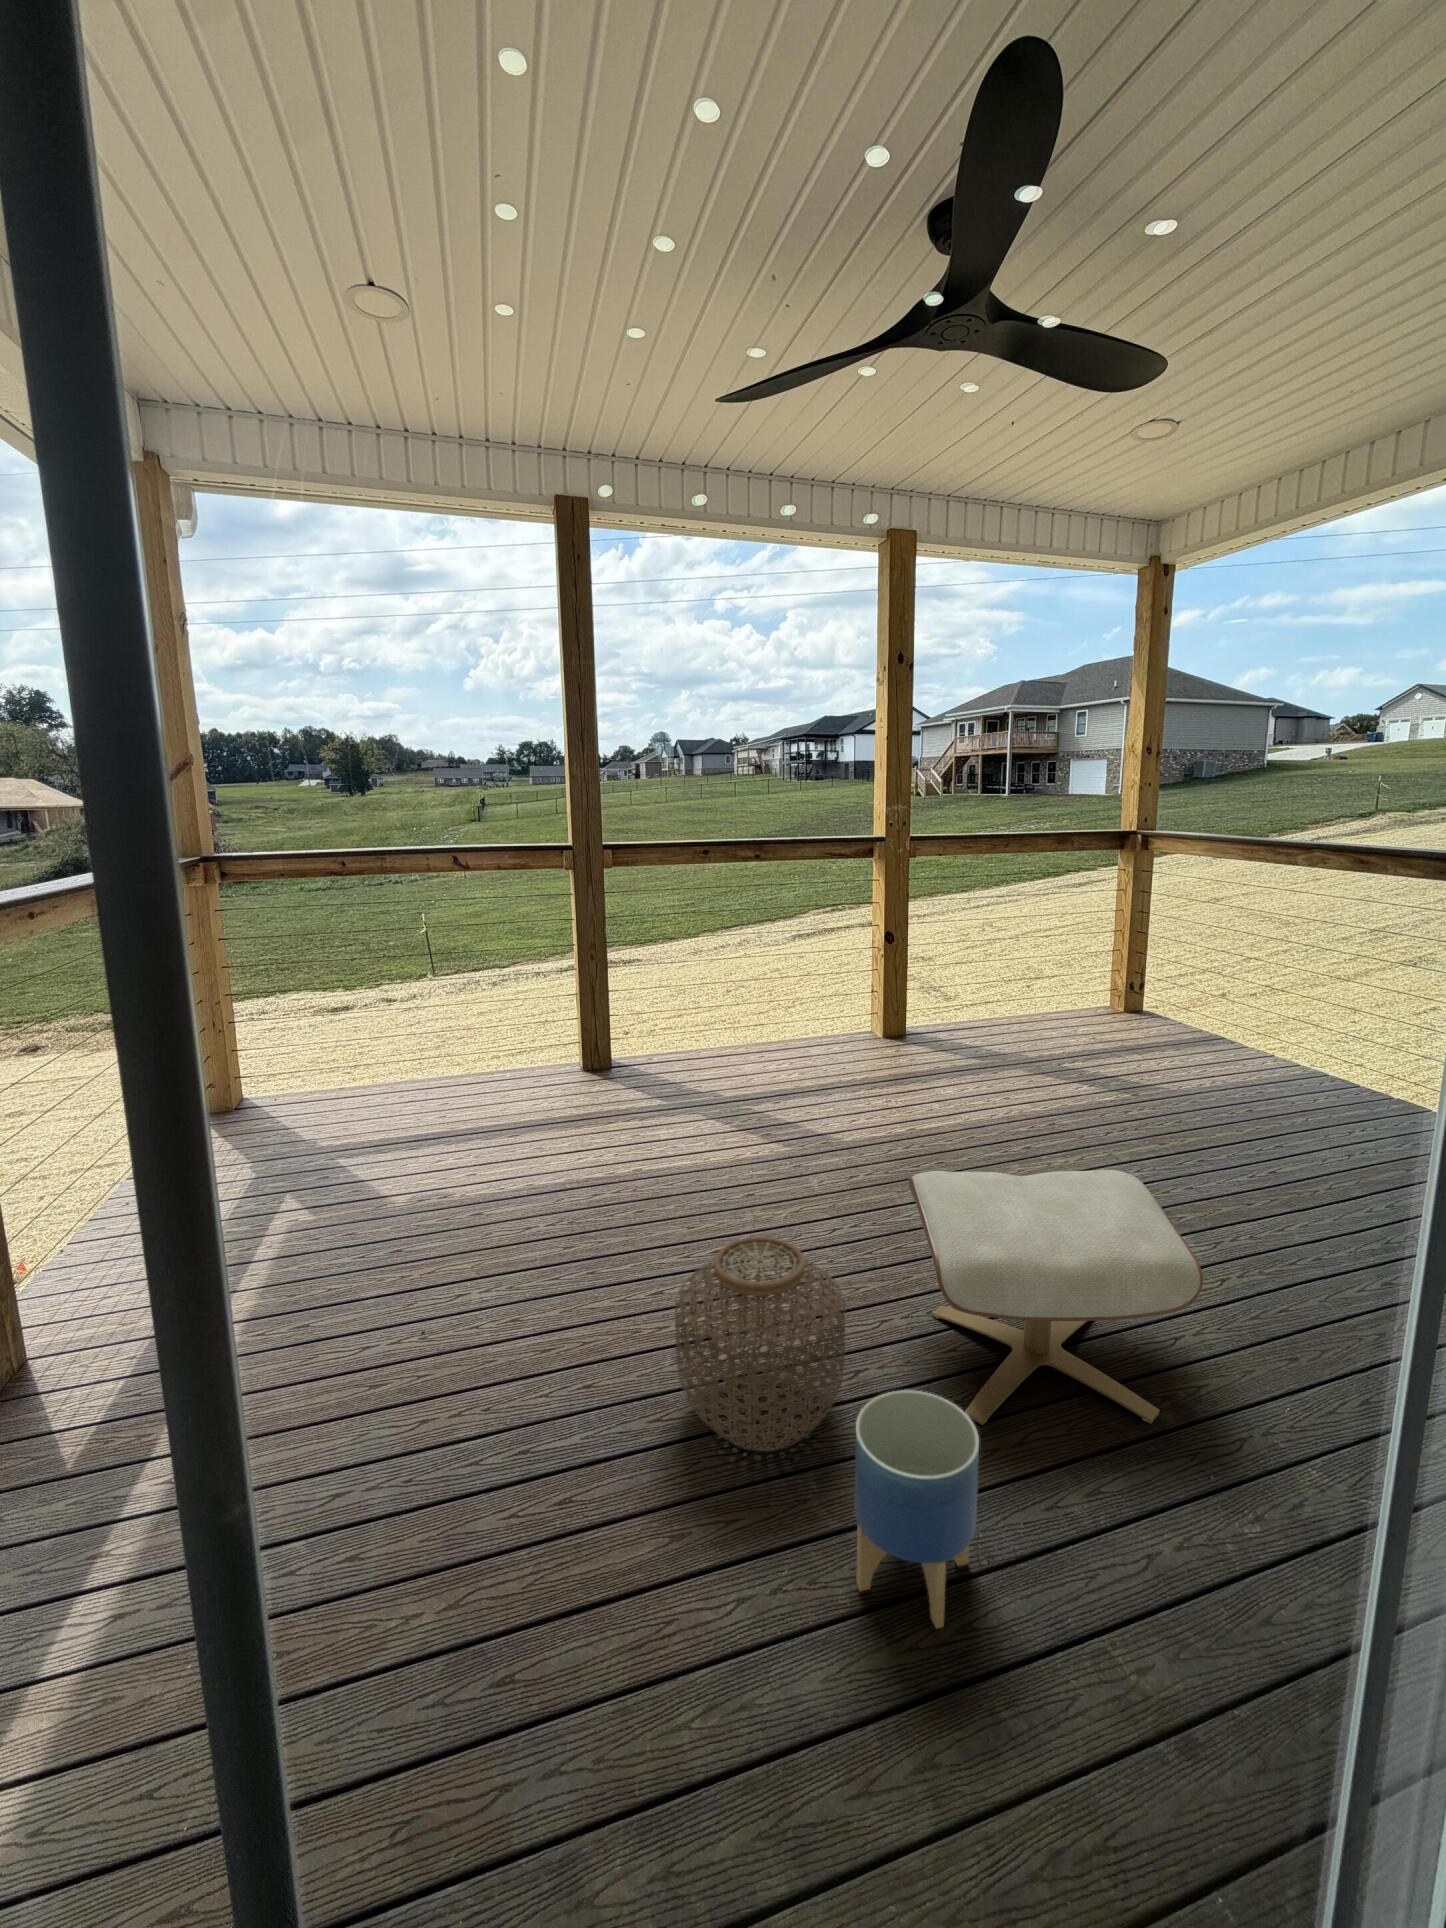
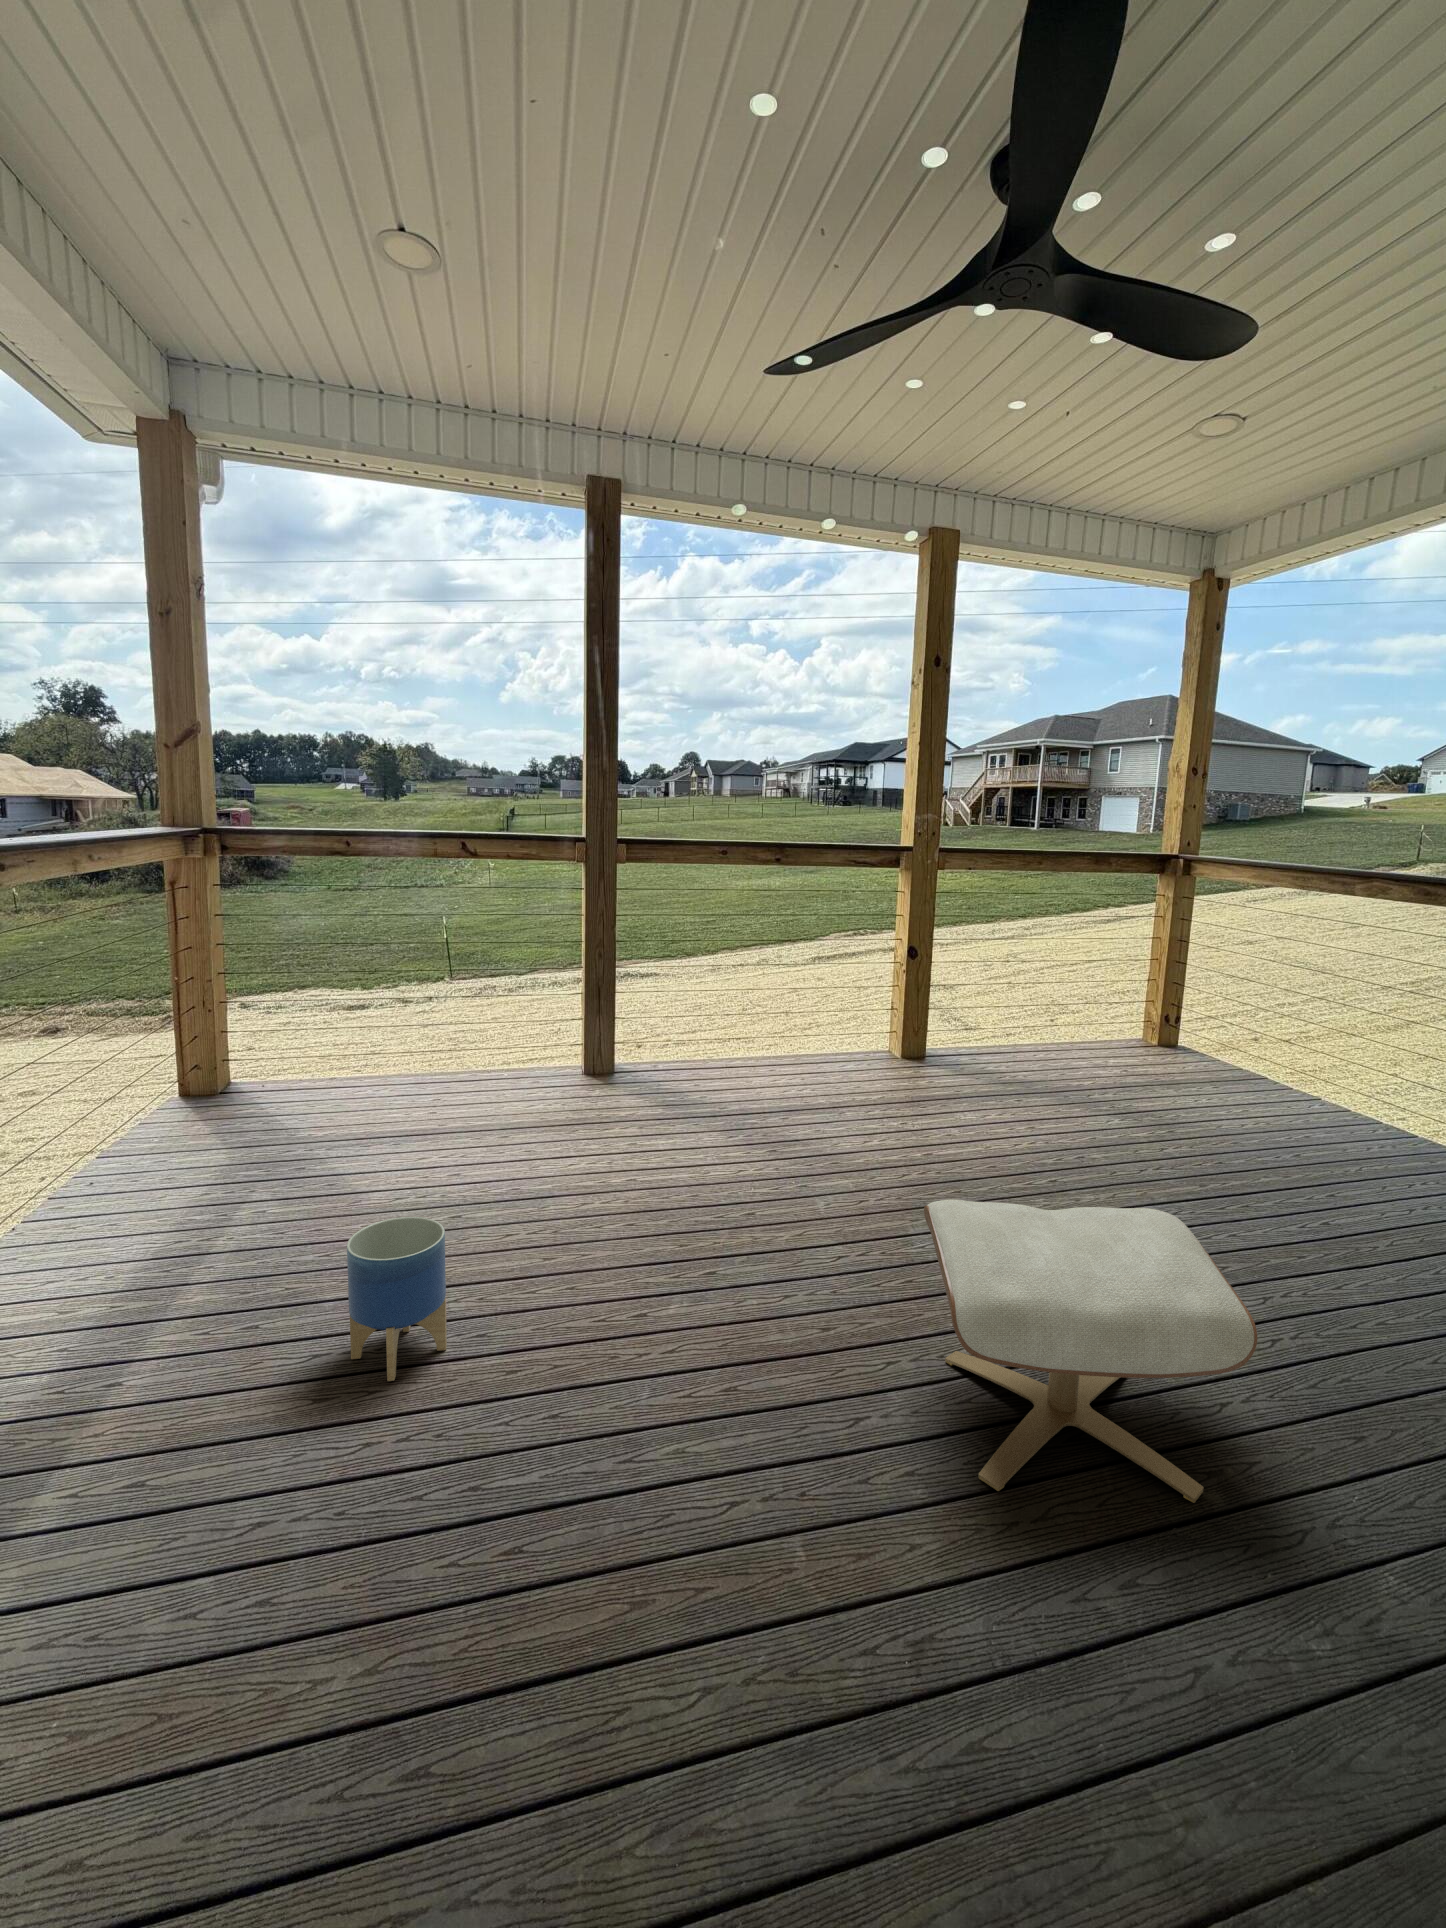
woven basket: present [675,1237,845,1451] -> none [655,1260,846,1507]
planter: present [855,1390,979,1628] -> present [347,1217,447,1381]

